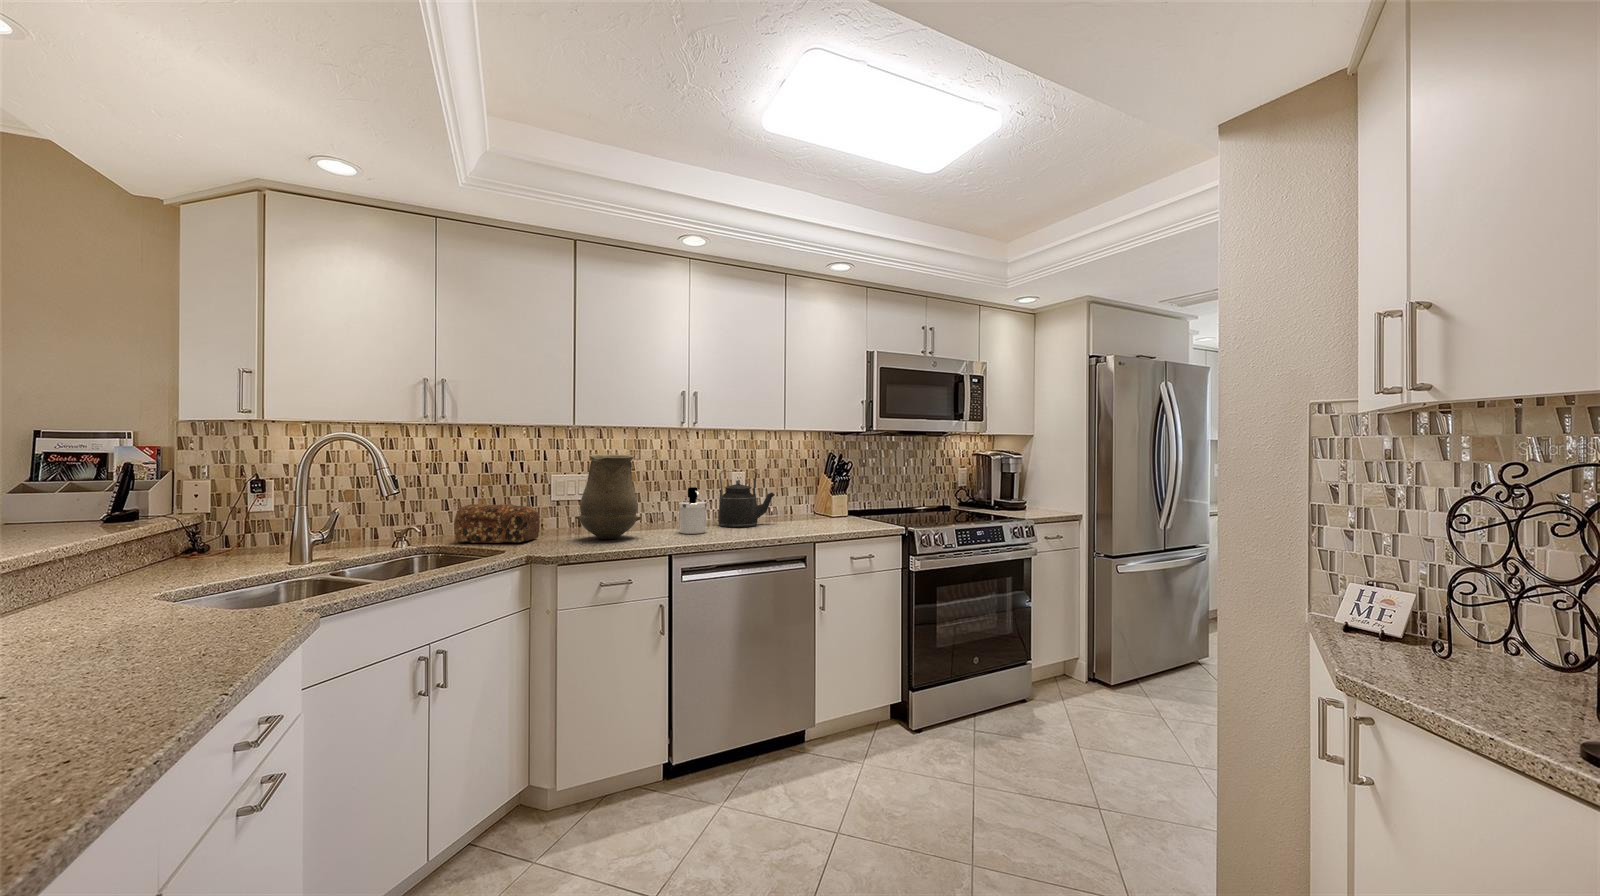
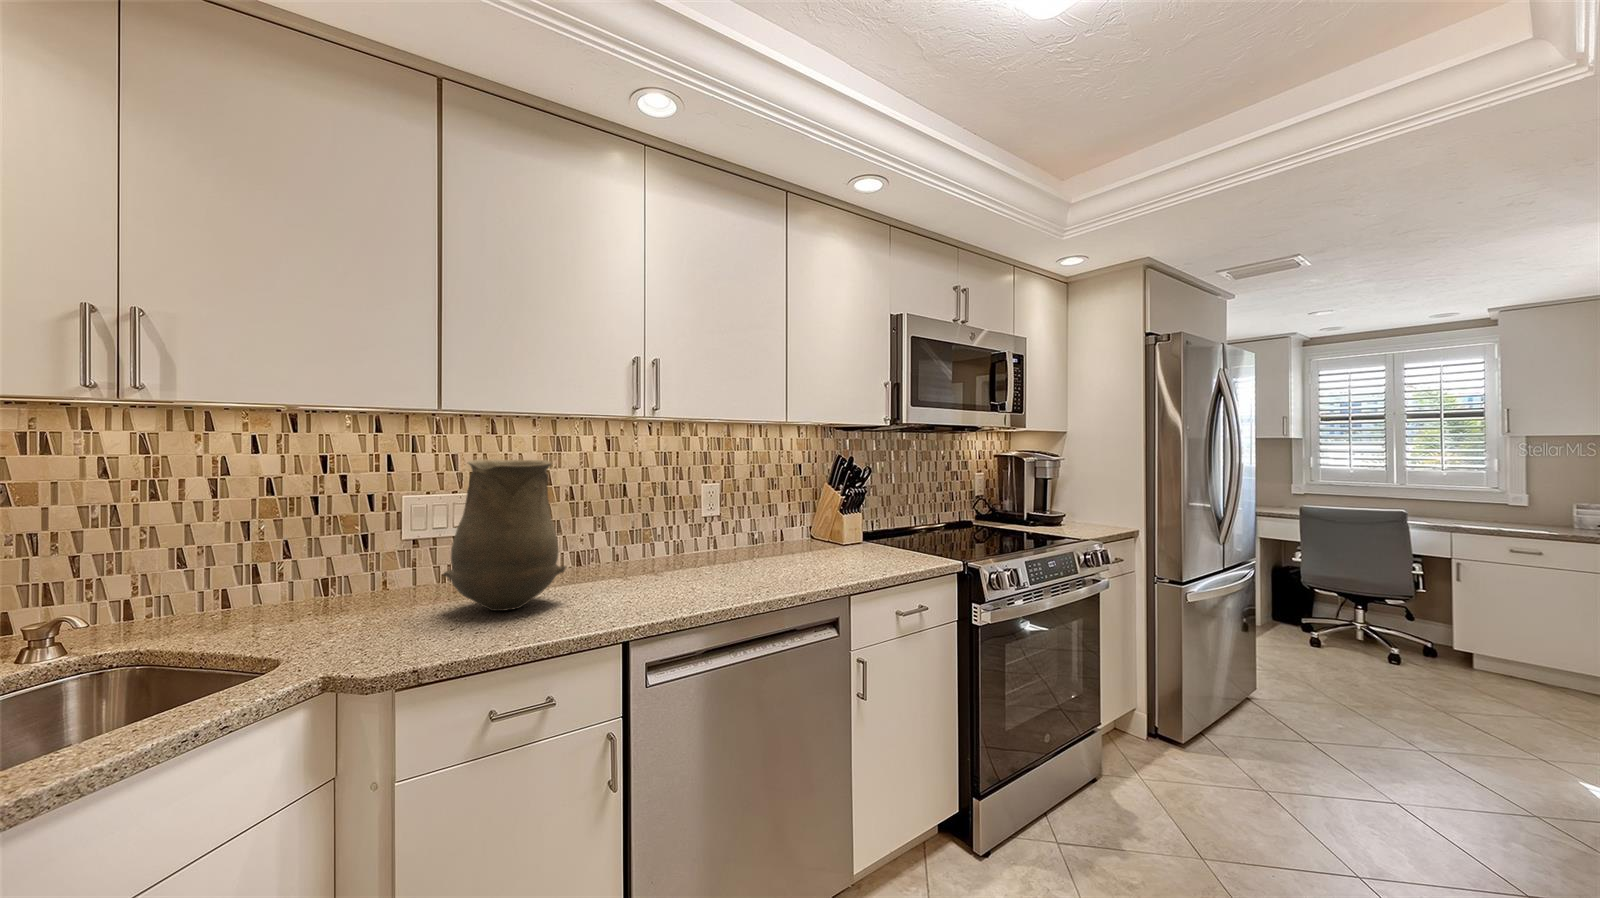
kettle: present [718,471,775,527] -> none [686,482,769,570]
soap dispenser: present [679,487,707,534] -> none [628,511,674,589]
bread loaf: present [454,504,540,543] -> none [179,554,373,637]

